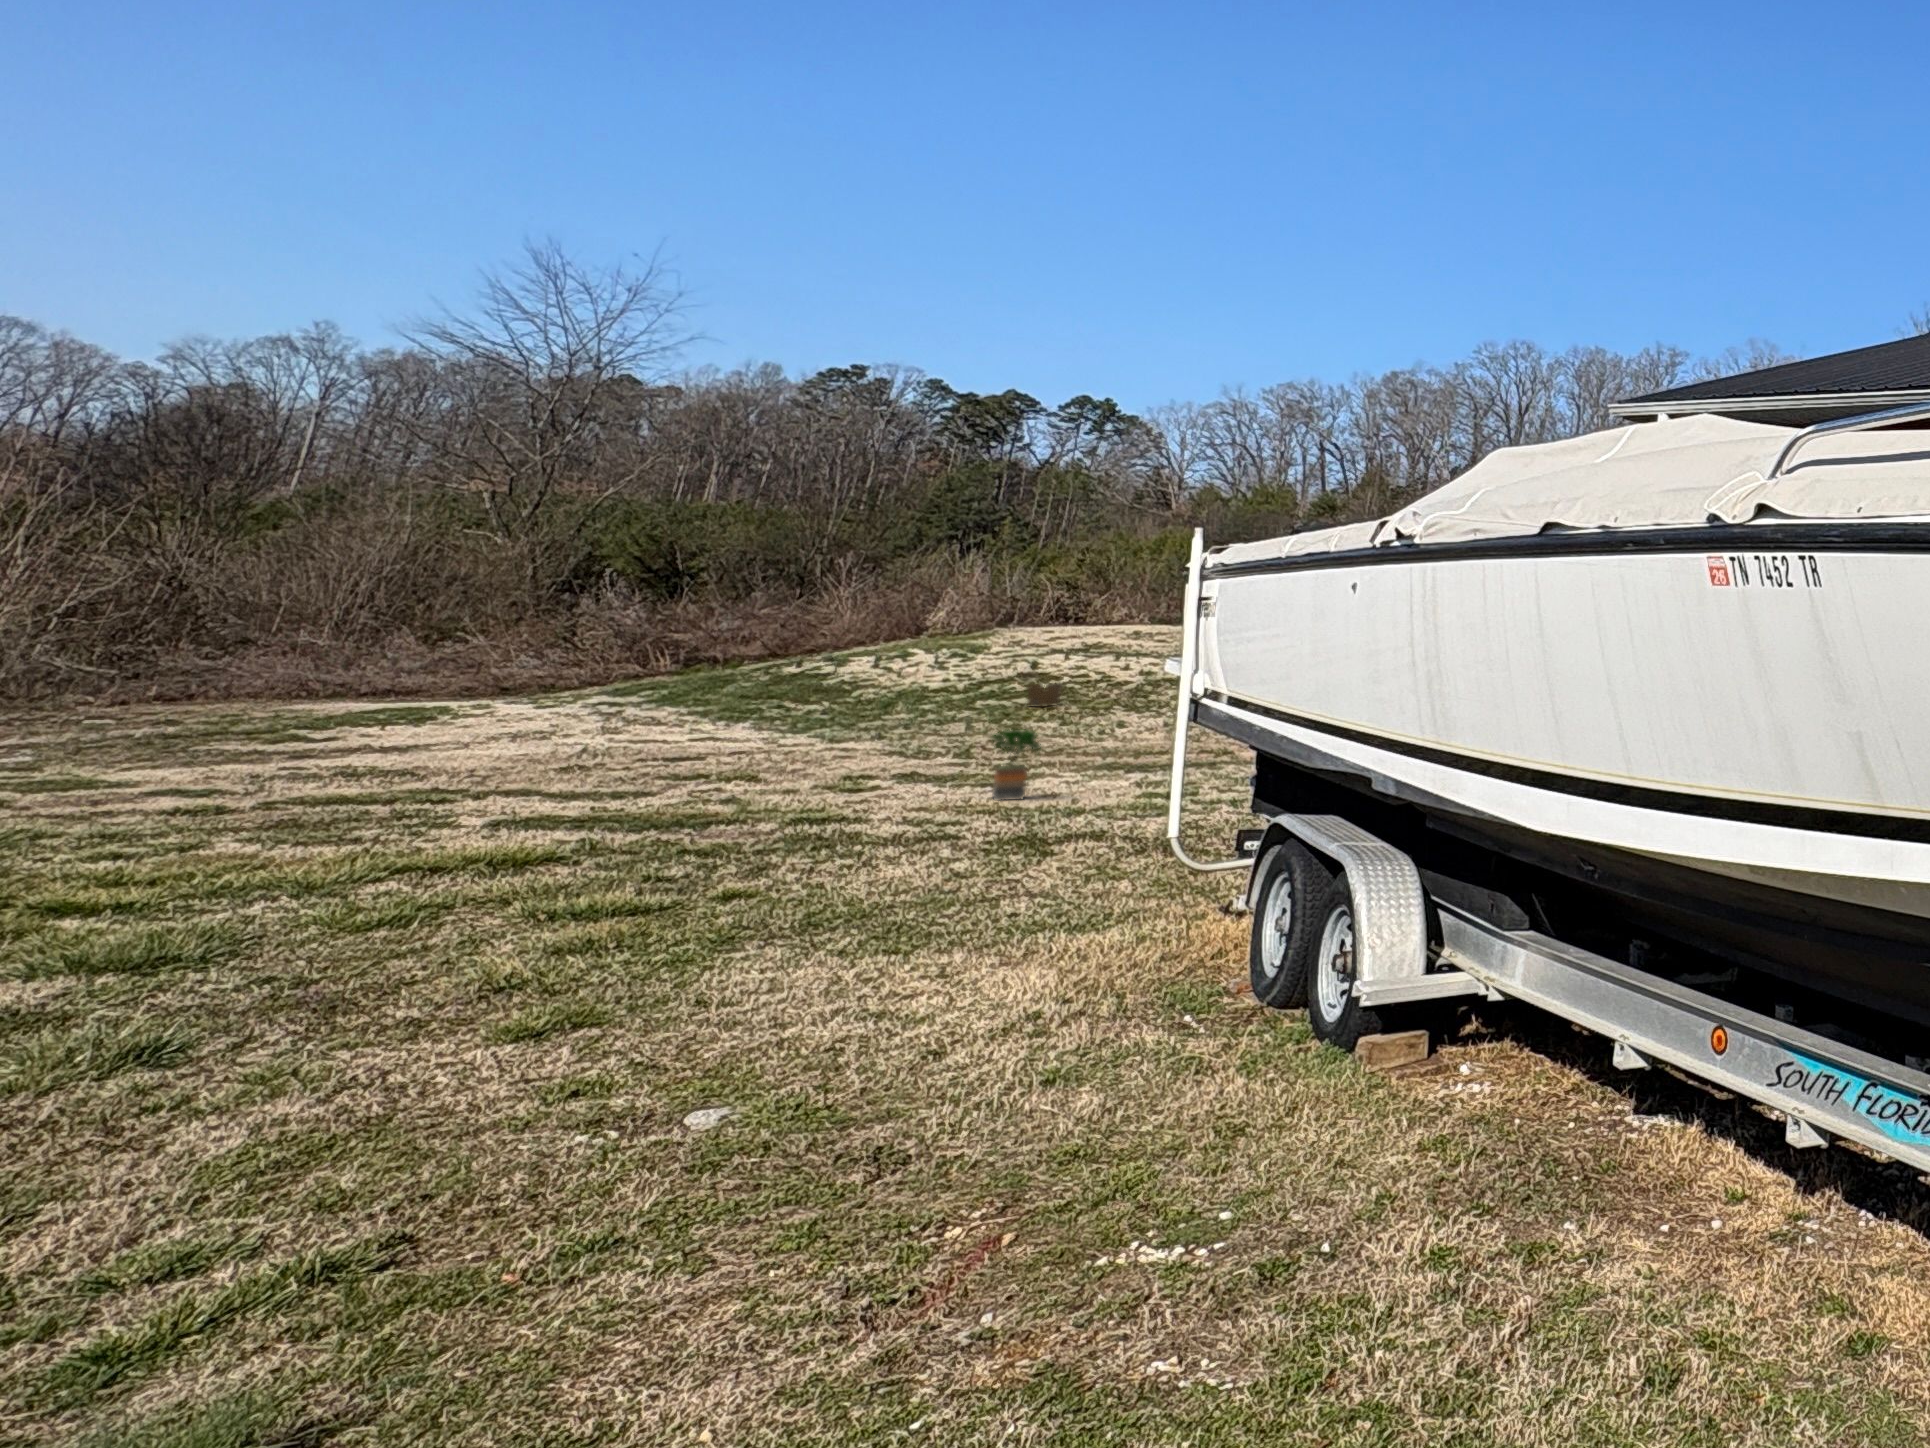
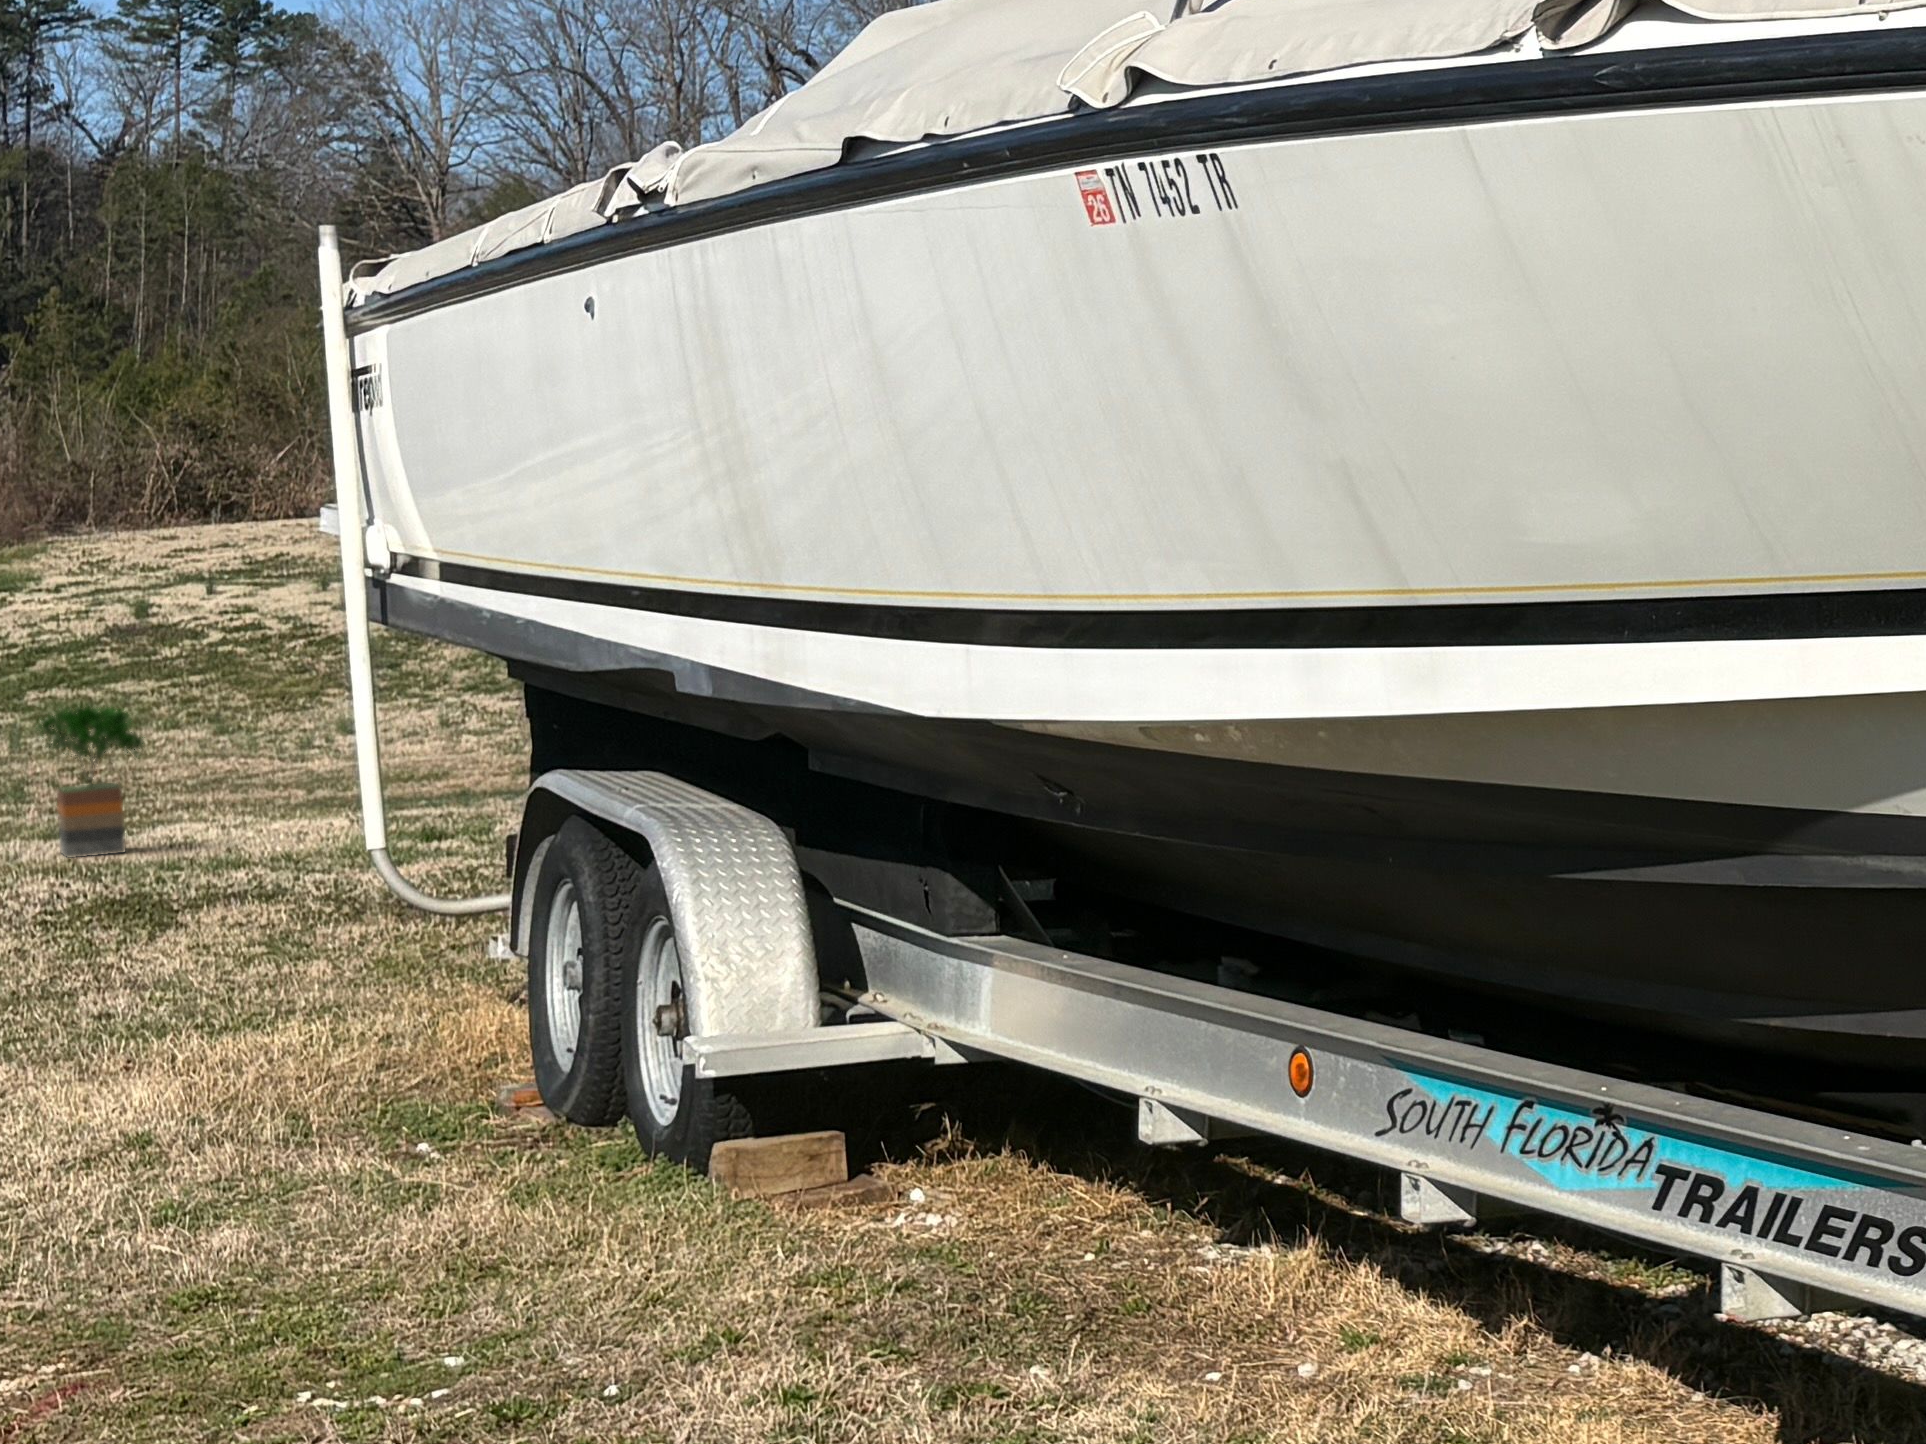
cardboard box: present [1027,683,1062,707] -> none [115,634,196,688]

